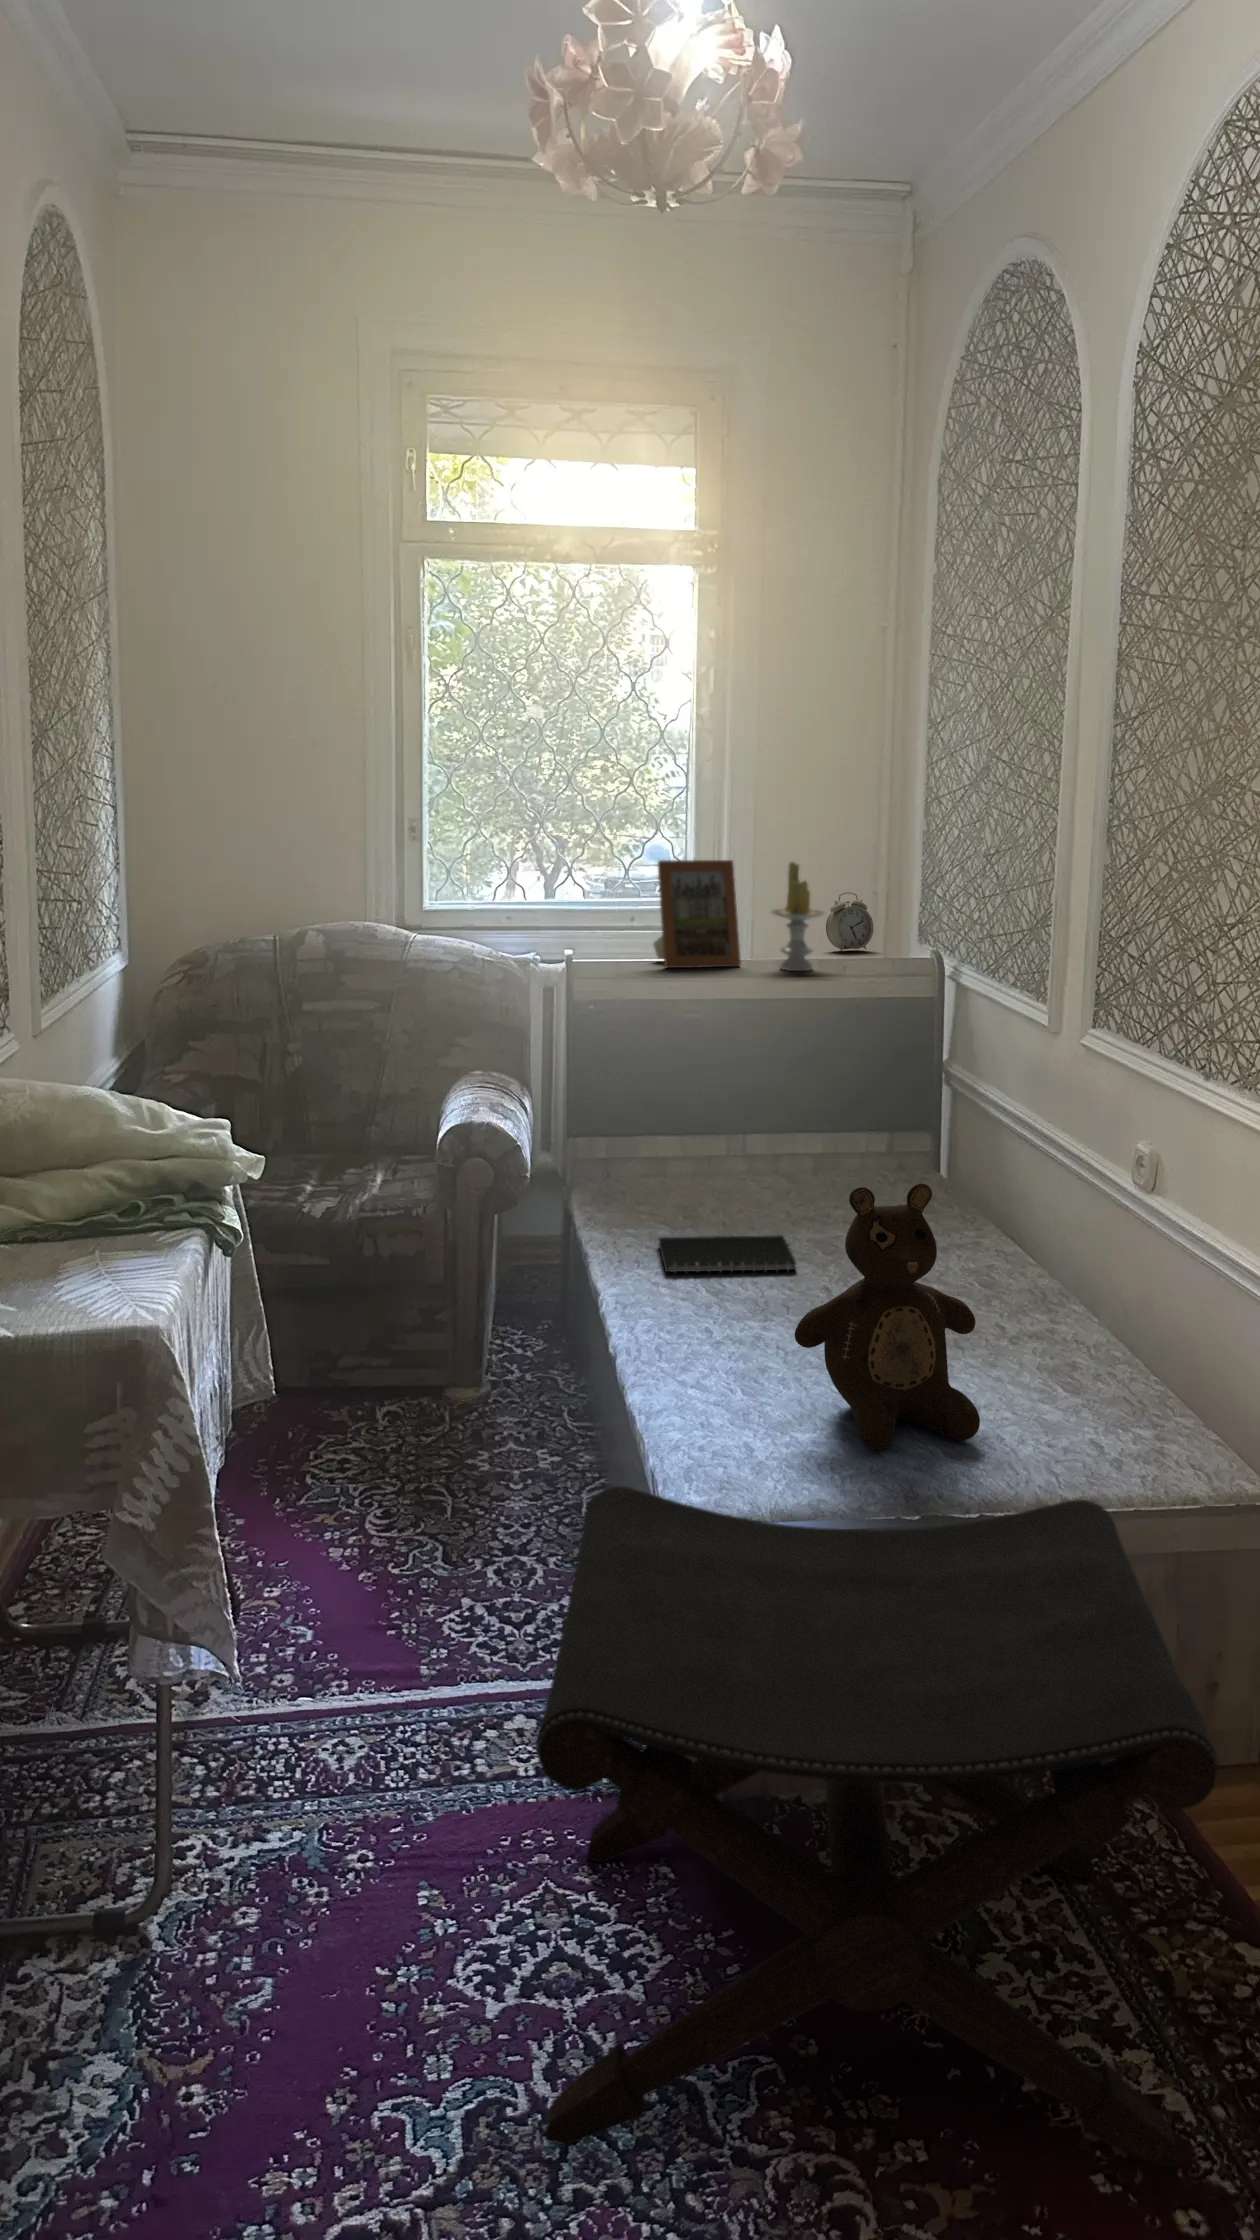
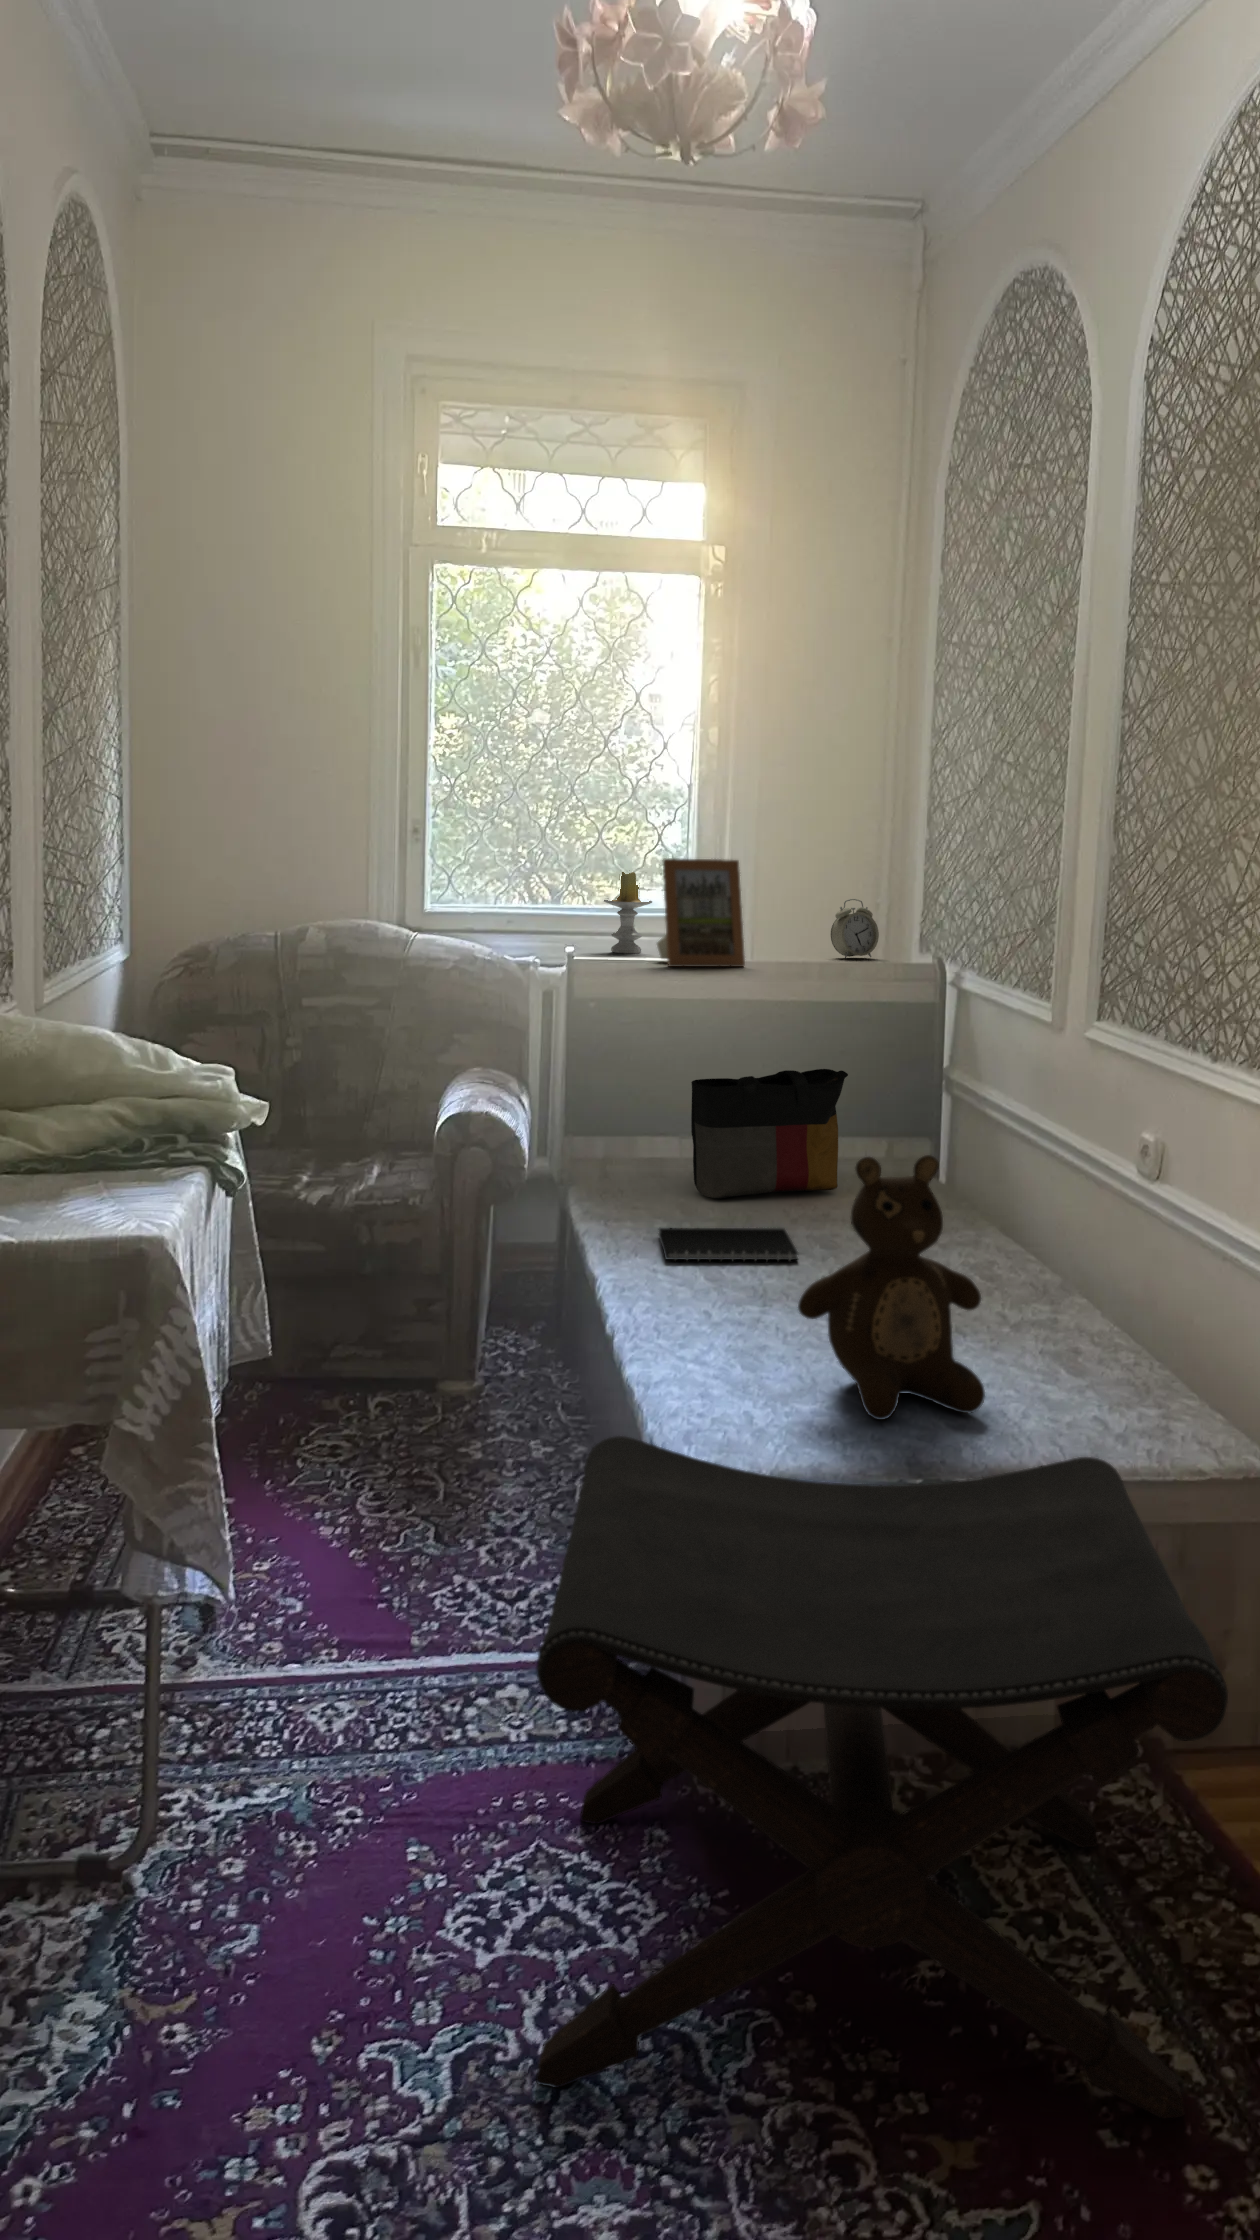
candle: present [772,862,824,971] -> present [604,872,652,953]
tote bag: none [689,1070,844,1202] -> present [691,1069,848,1198]

